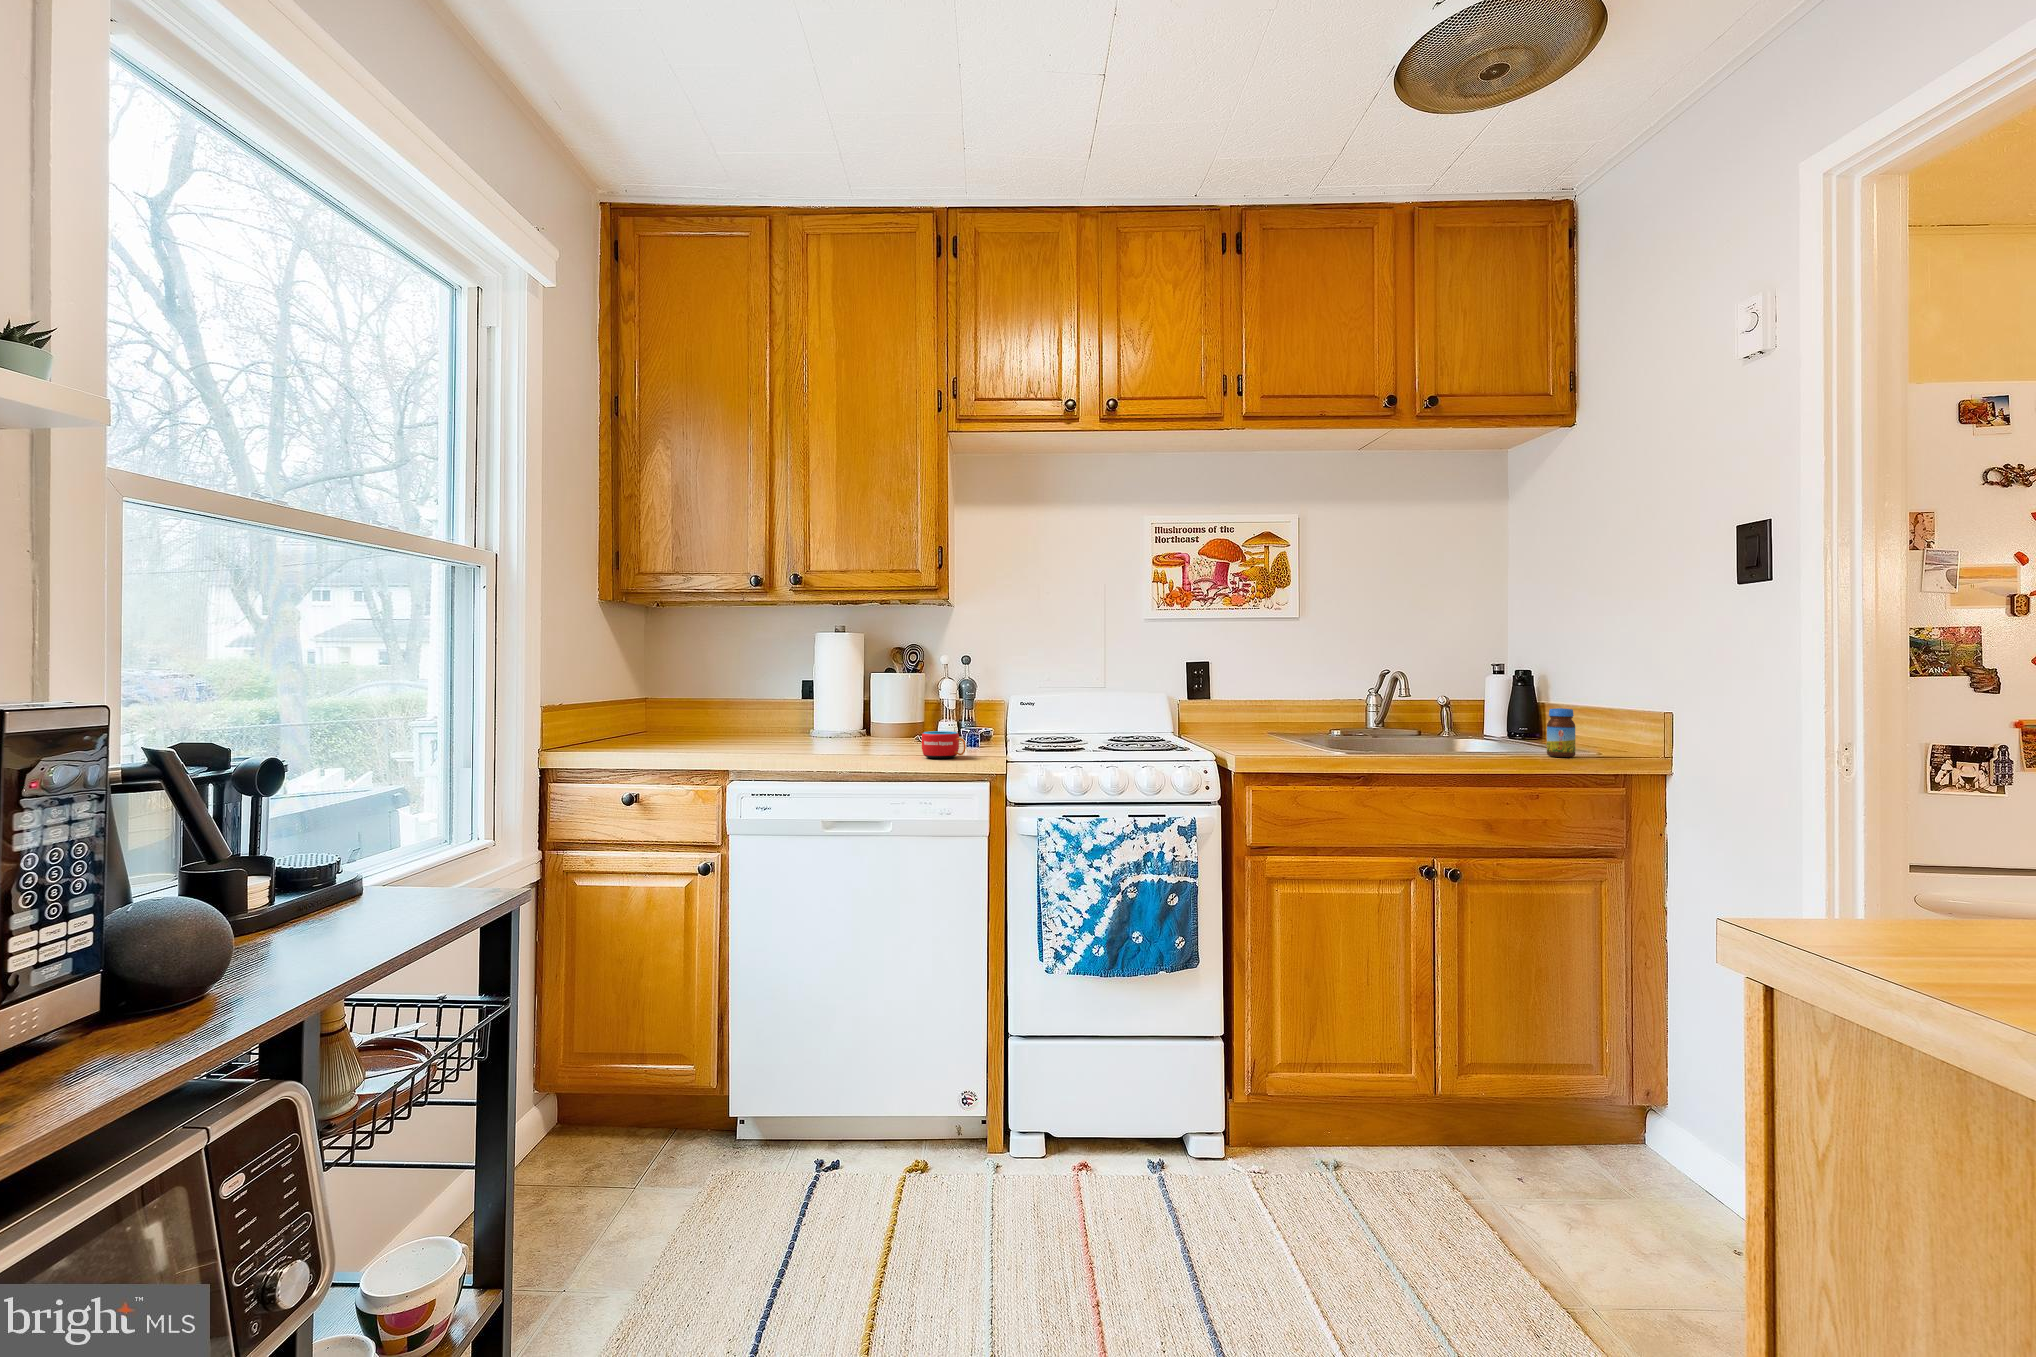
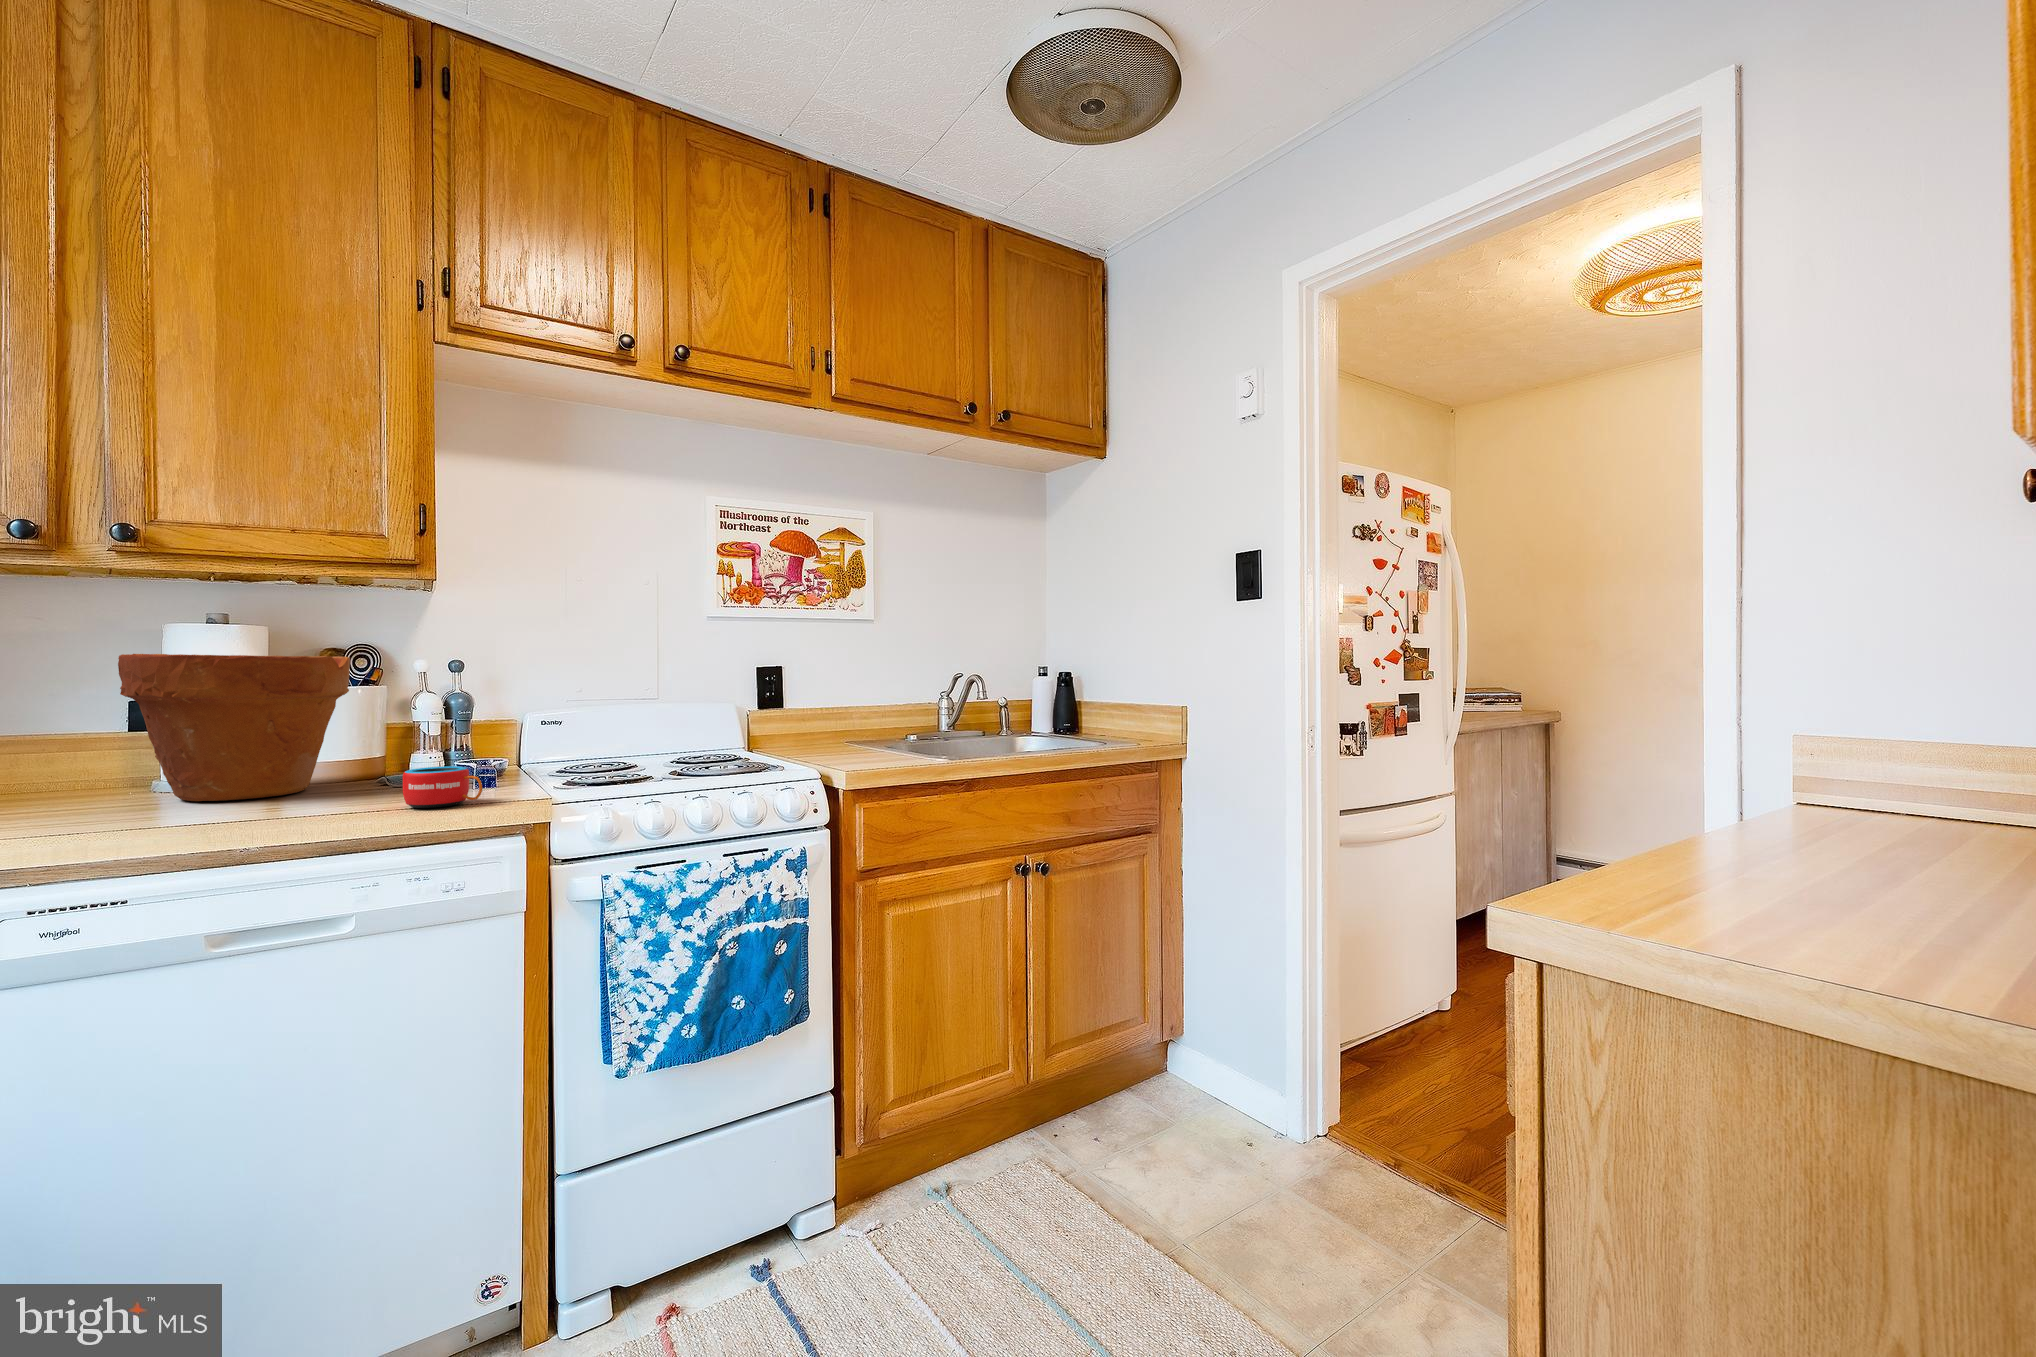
flower pot: none [790,654,899,747] -> present [118,654,350,801]
jar: present [1547,708,1575,757] -> none [1103,707,1124,750]

